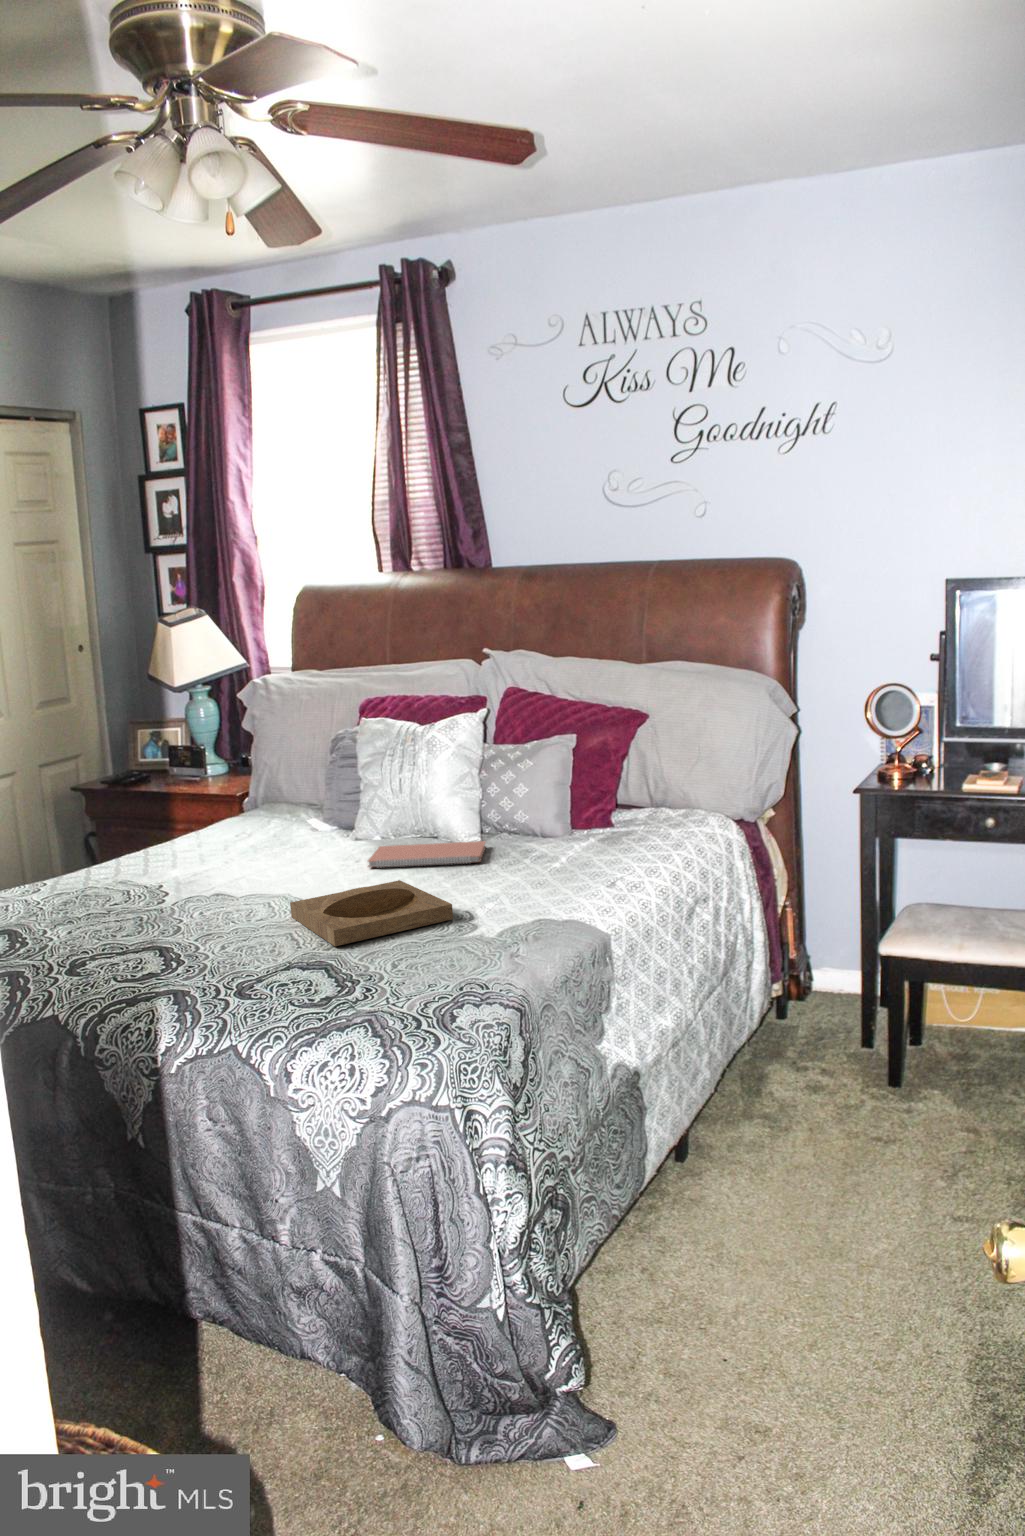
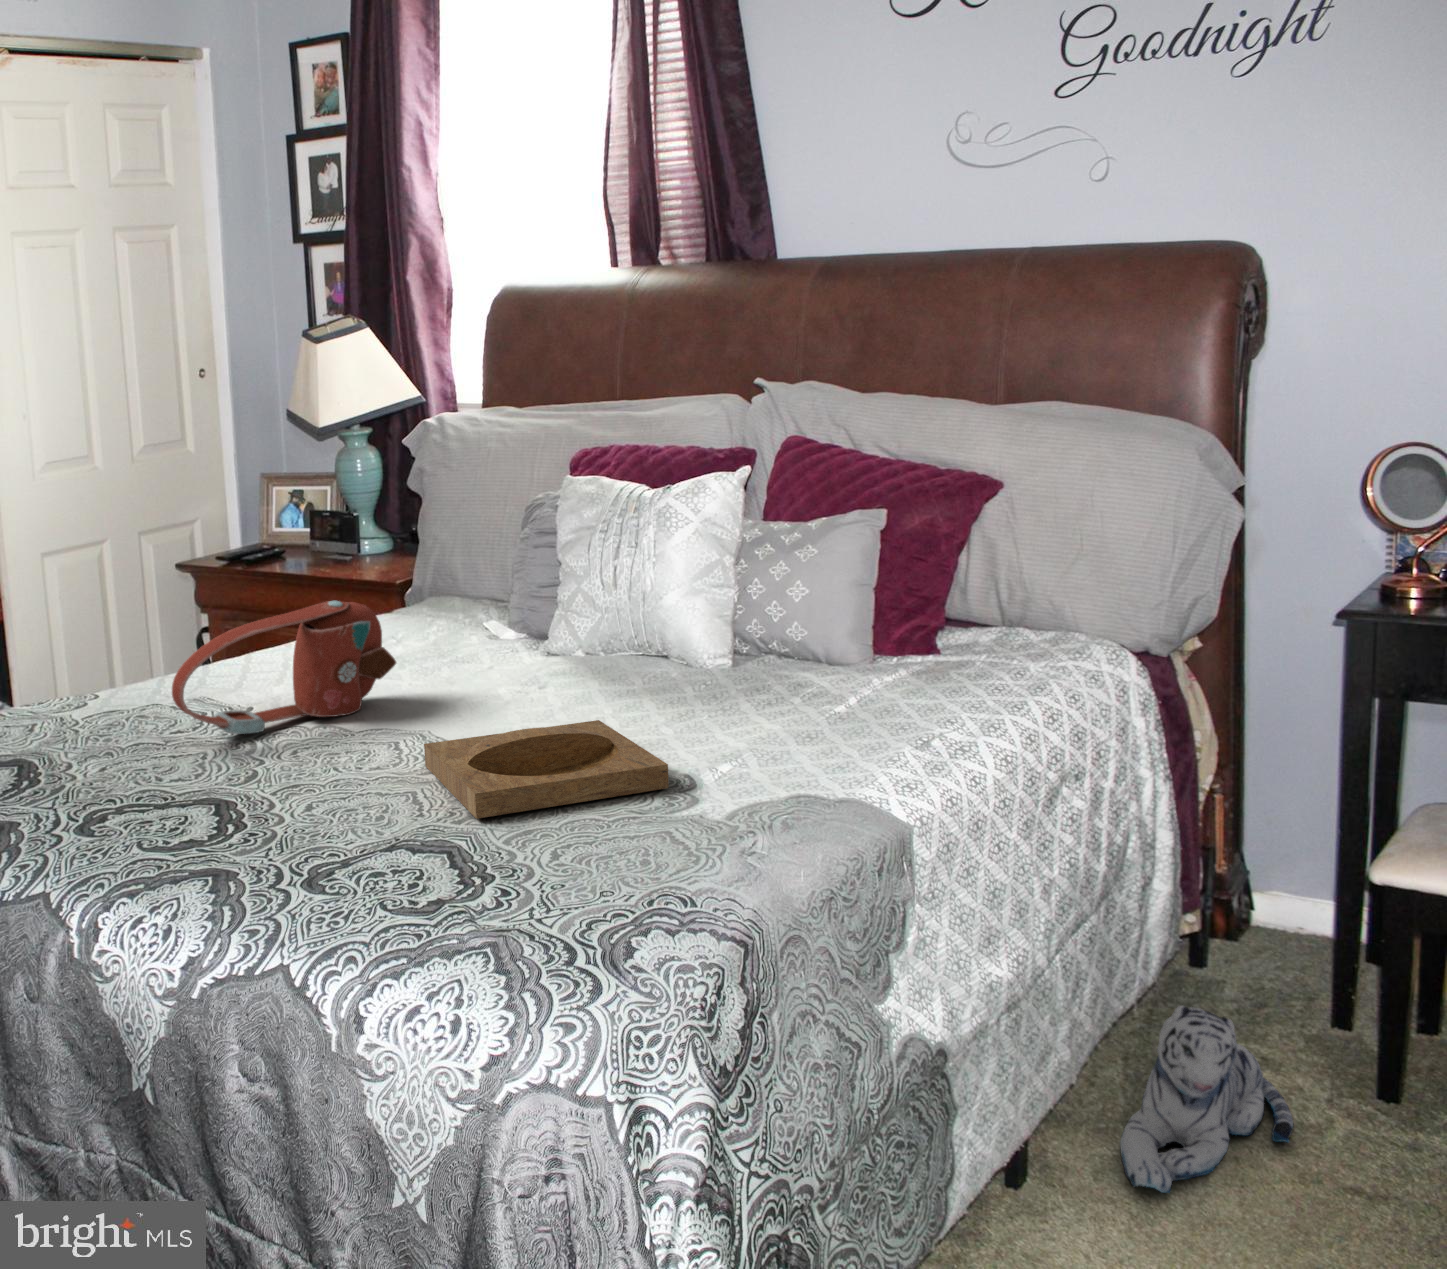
handbag: none [118,814,260,905] -> present [172,601,396,734]
notebook: present [368,841,486,867] -> none [559,664,747,701]
plush toy: none [743,1037,849,1157] -> present [1120,1006,1294,1193]

